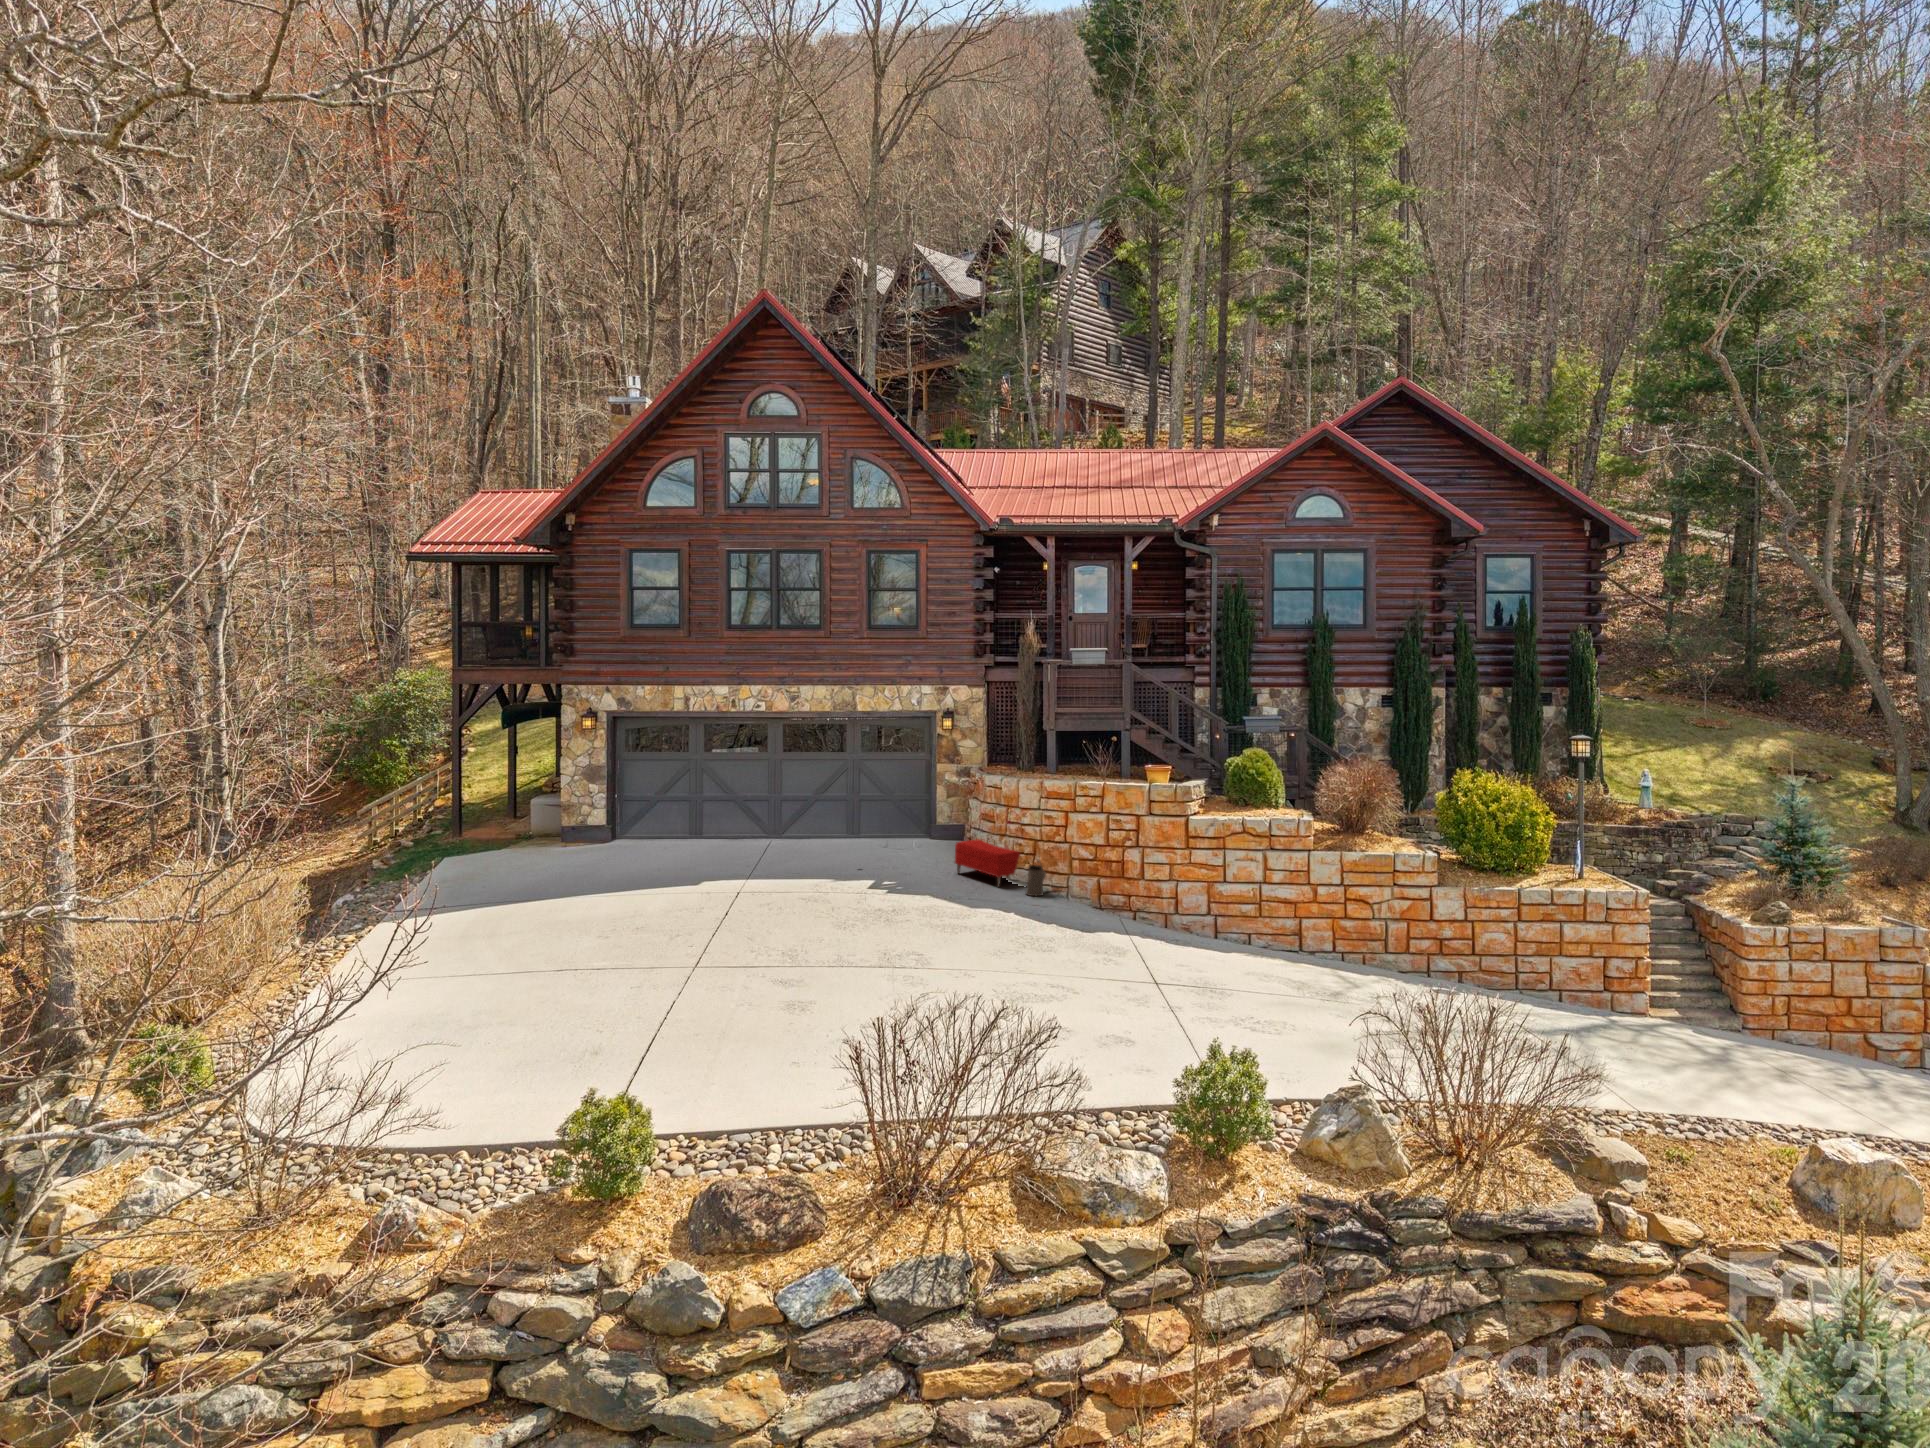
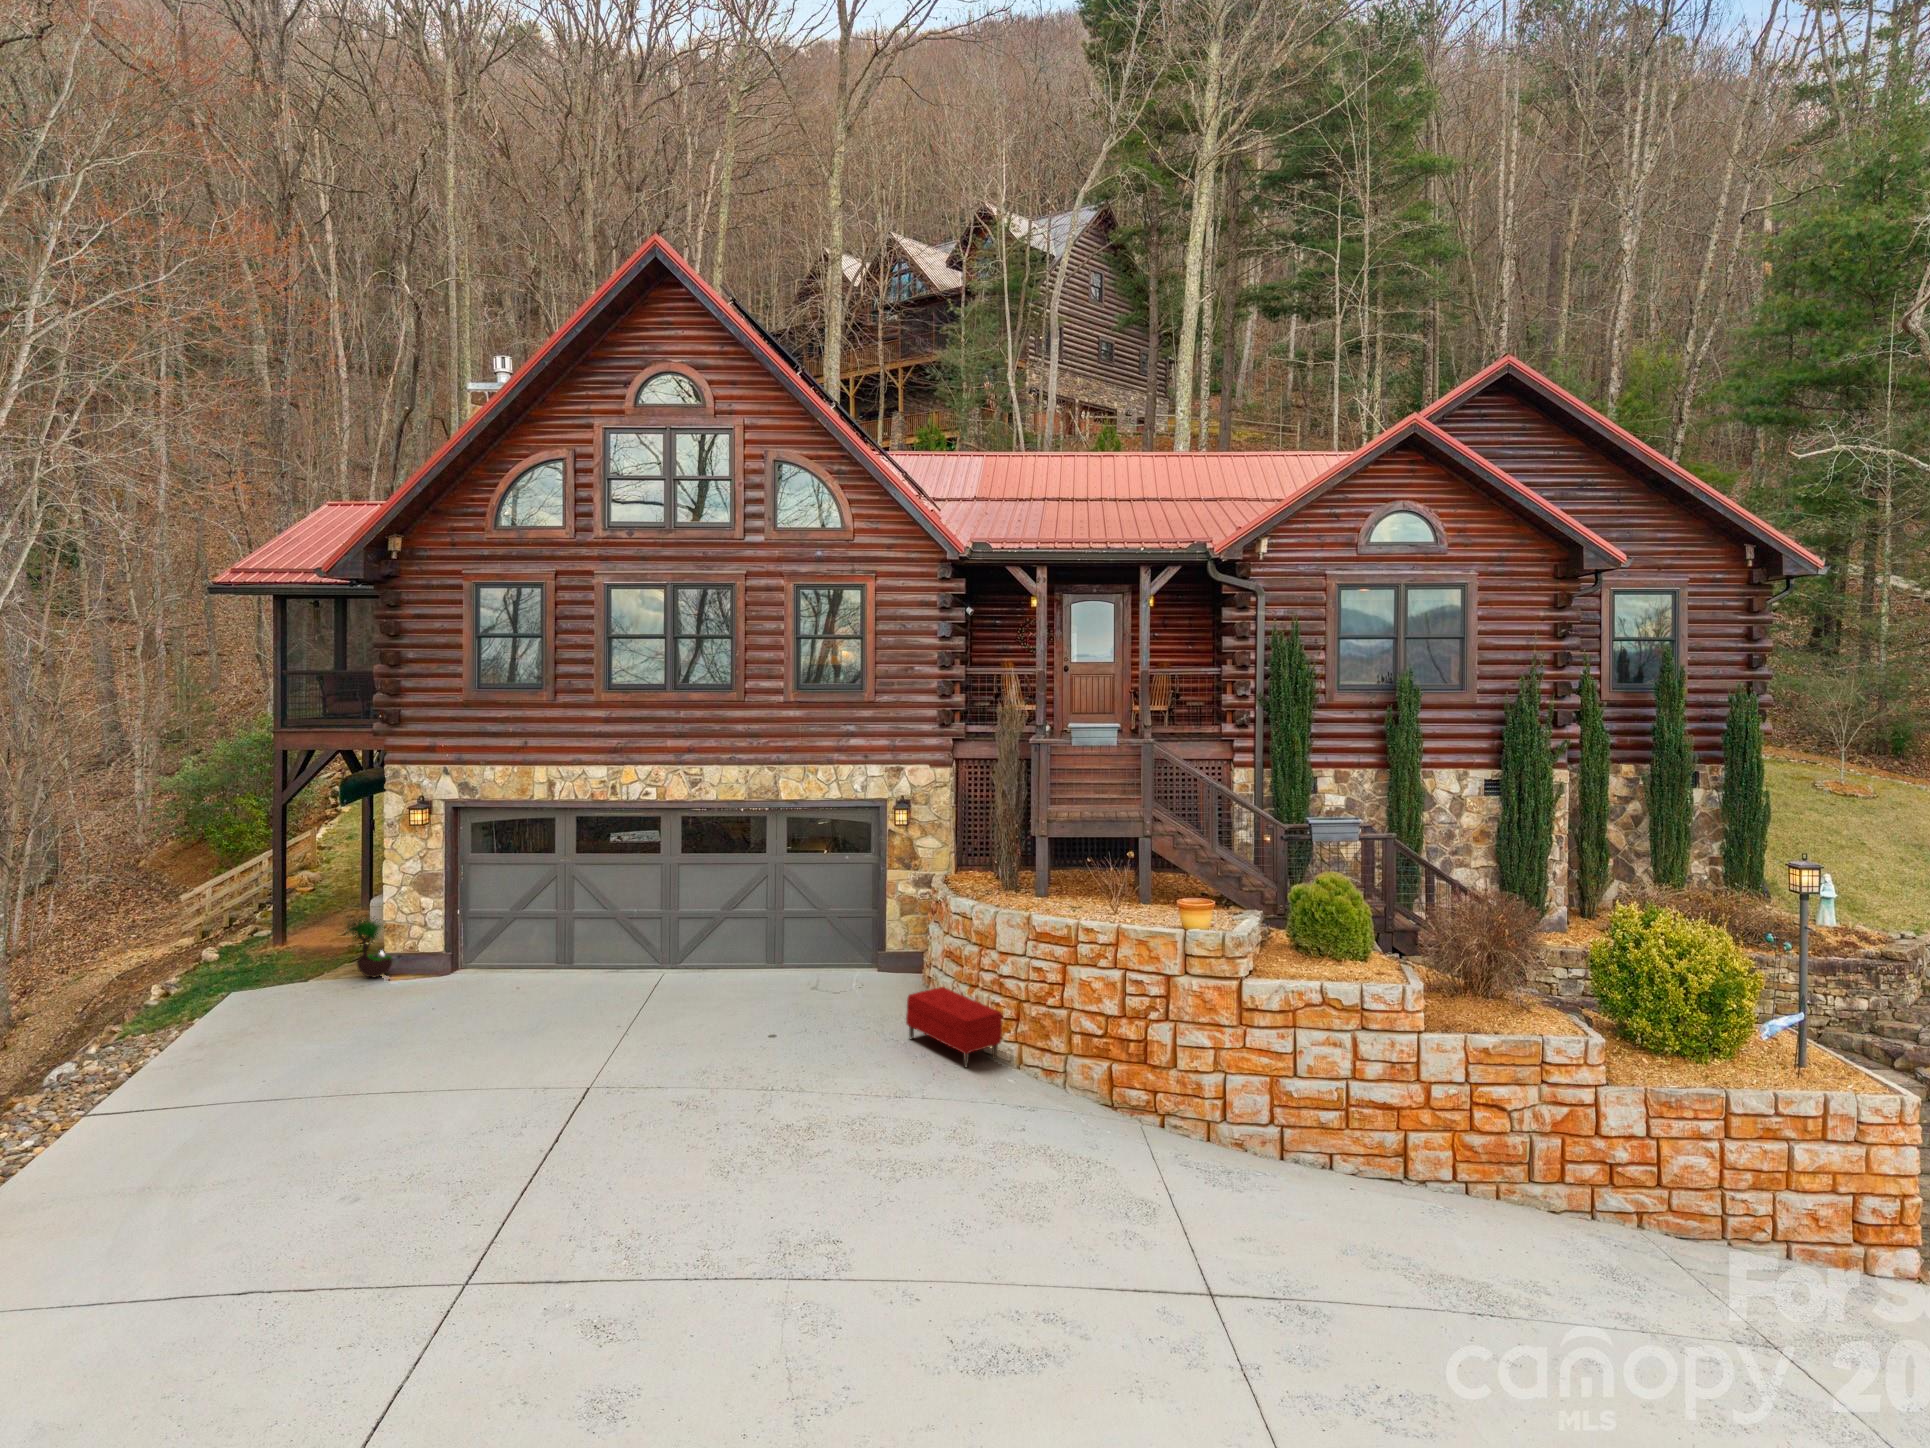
potted tree: none [537,791,573,841] -> present [346,916,392,978]
watering can: present [1026,861,1046,896] -> none [1004,1028,1039,1088]

